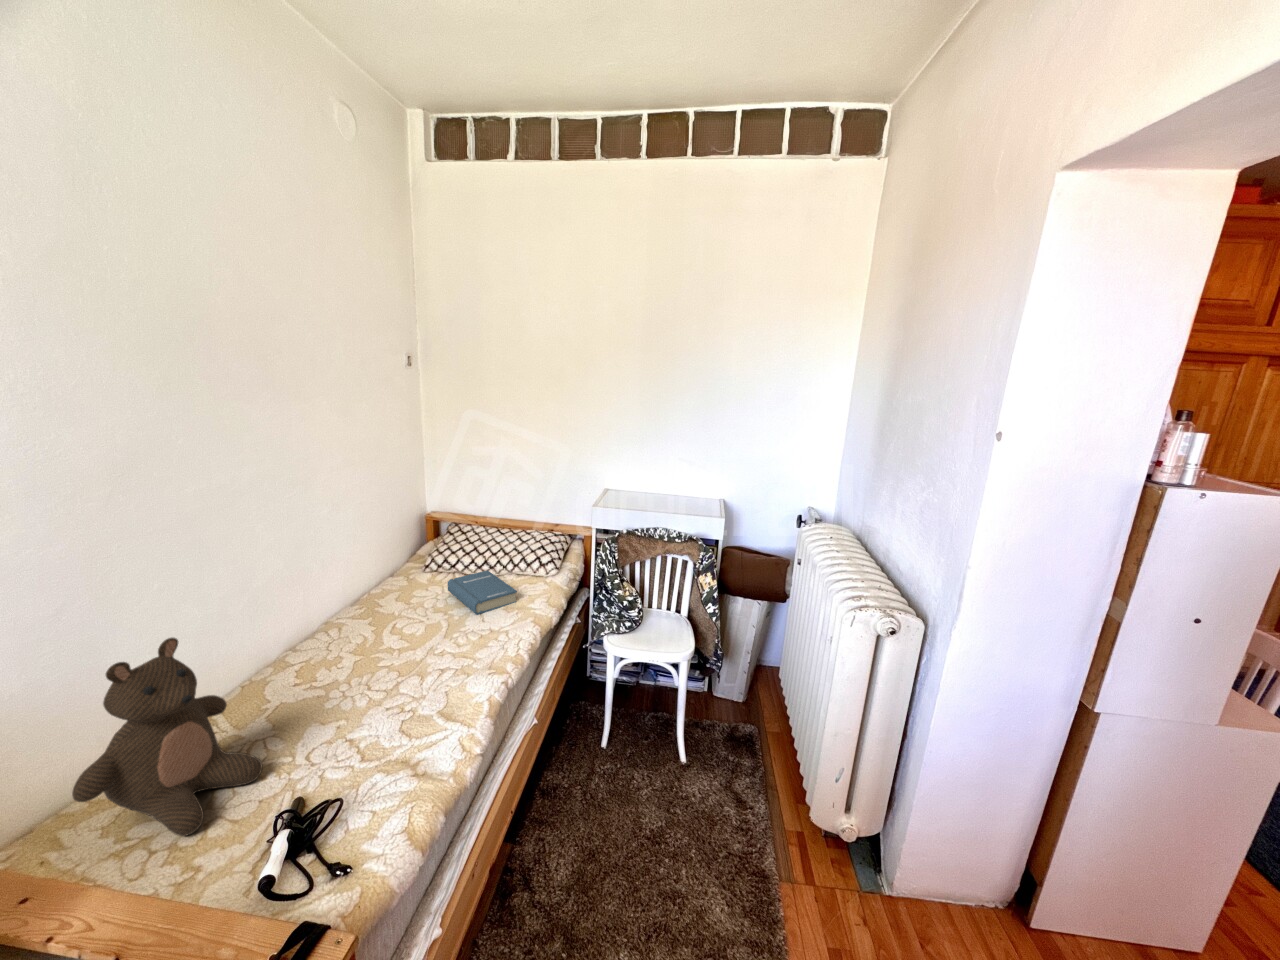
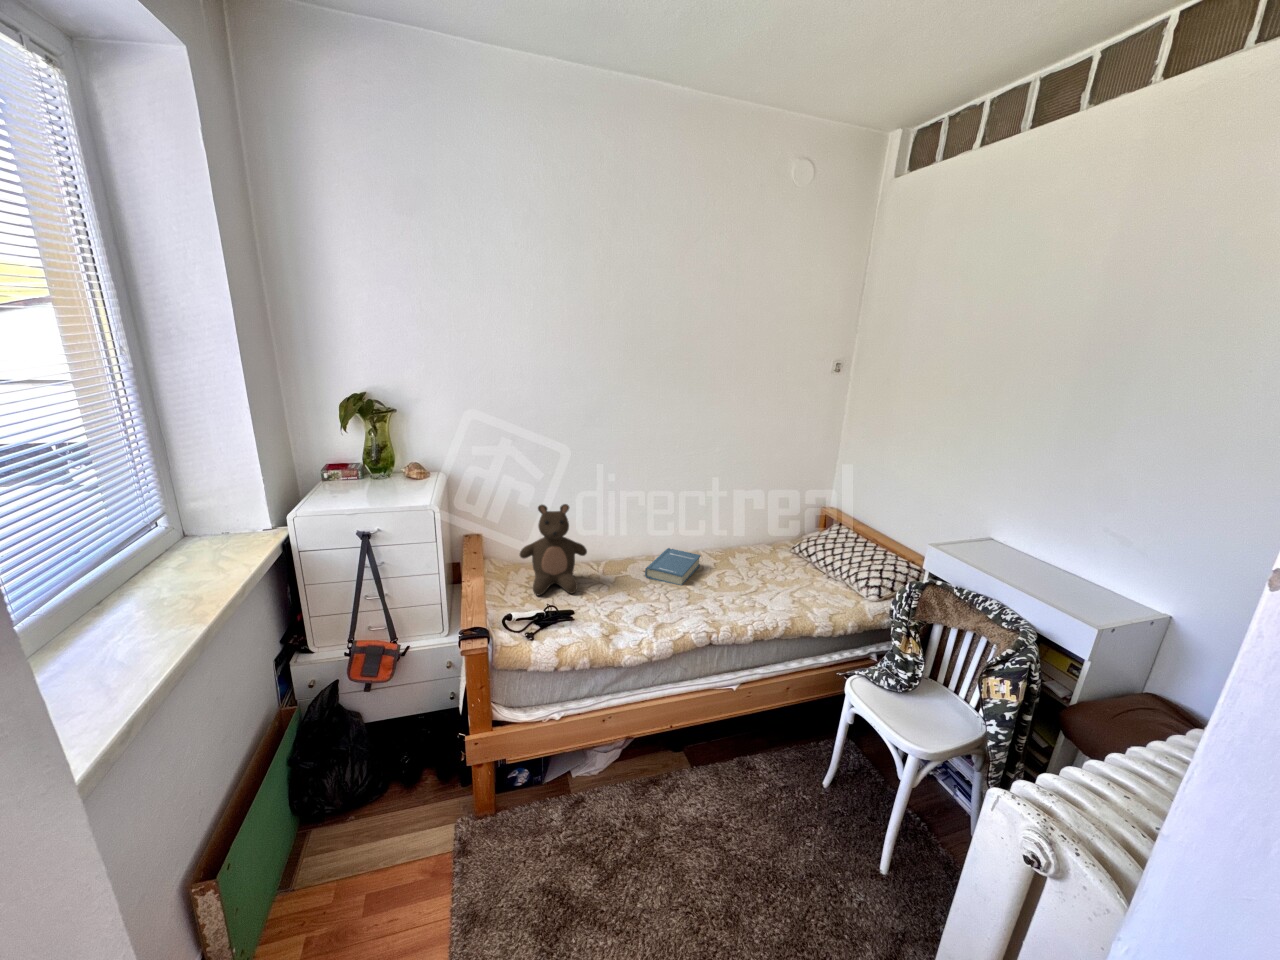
hardback book: present [448,570,517,615] -> present [645,548,701,586]

